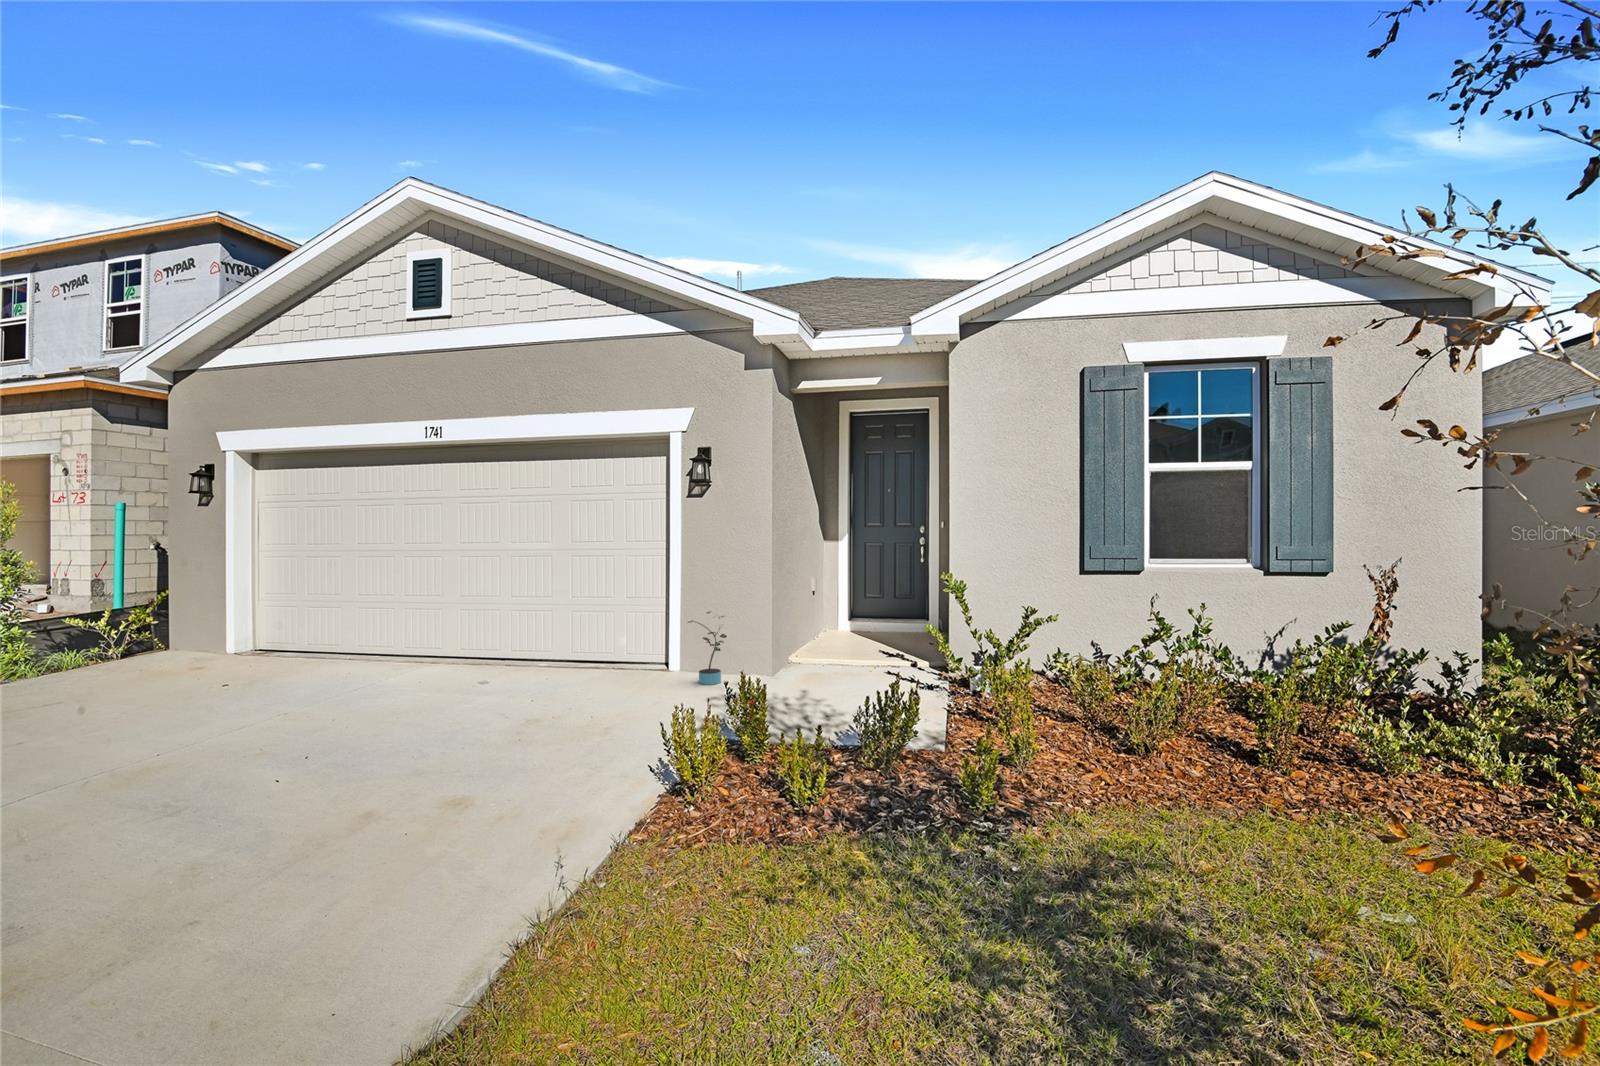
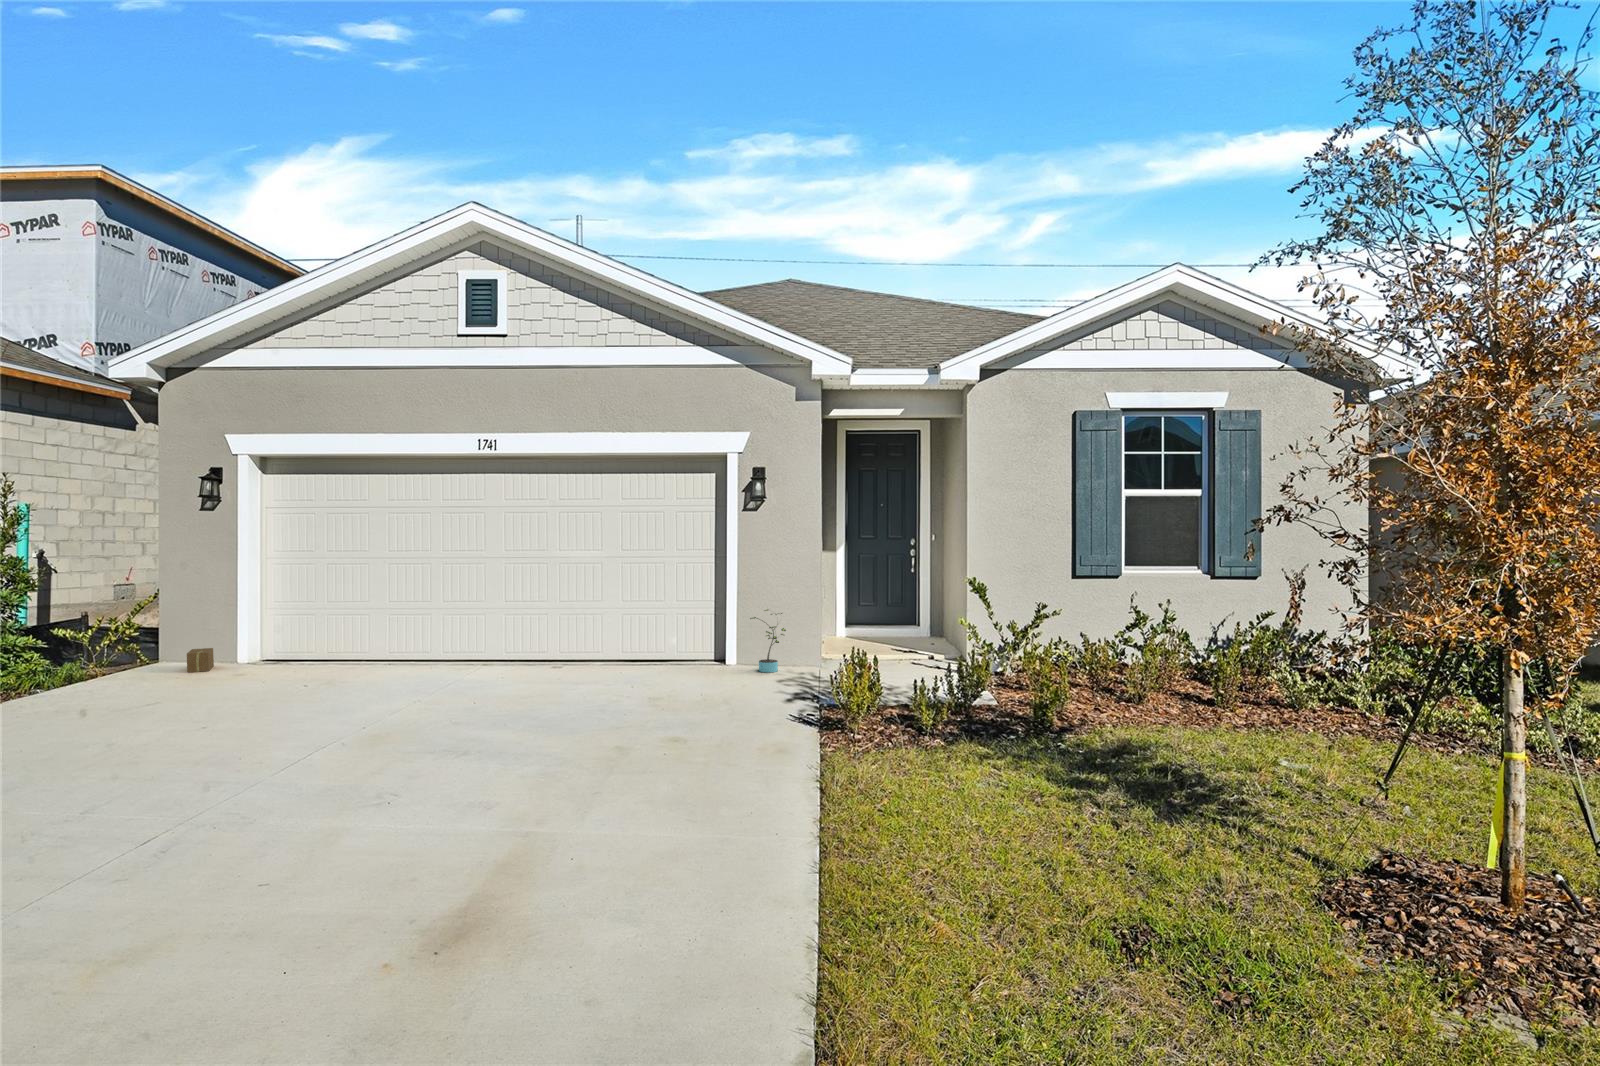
cardboard box: none [143,645,183,671] -> present [187,648,214,672]

